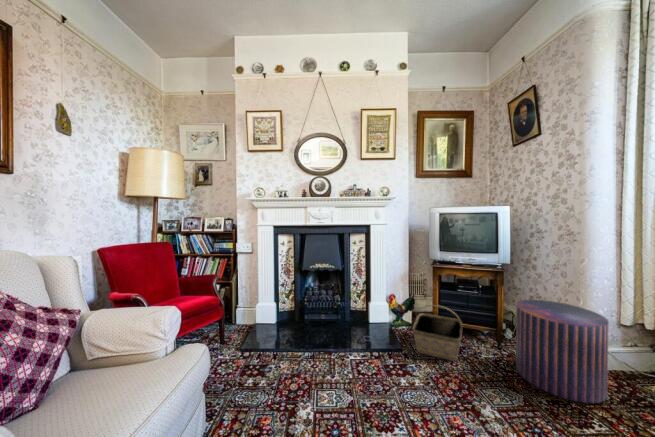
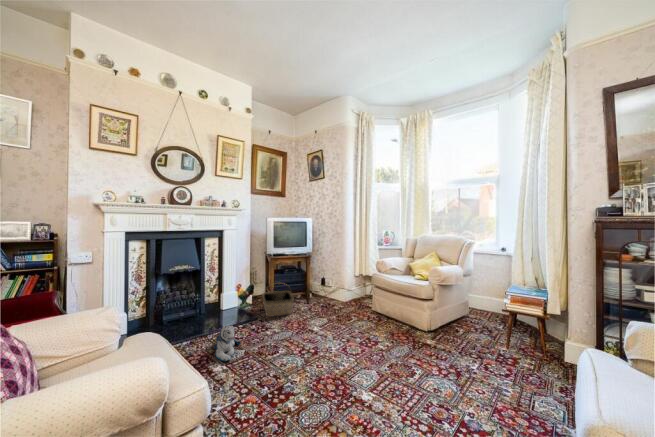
pouf: present [516,300,609,403] -> none [318,269,353,313]
plush toy: none [316,355,356,409] -> present [214,325,241,362]

